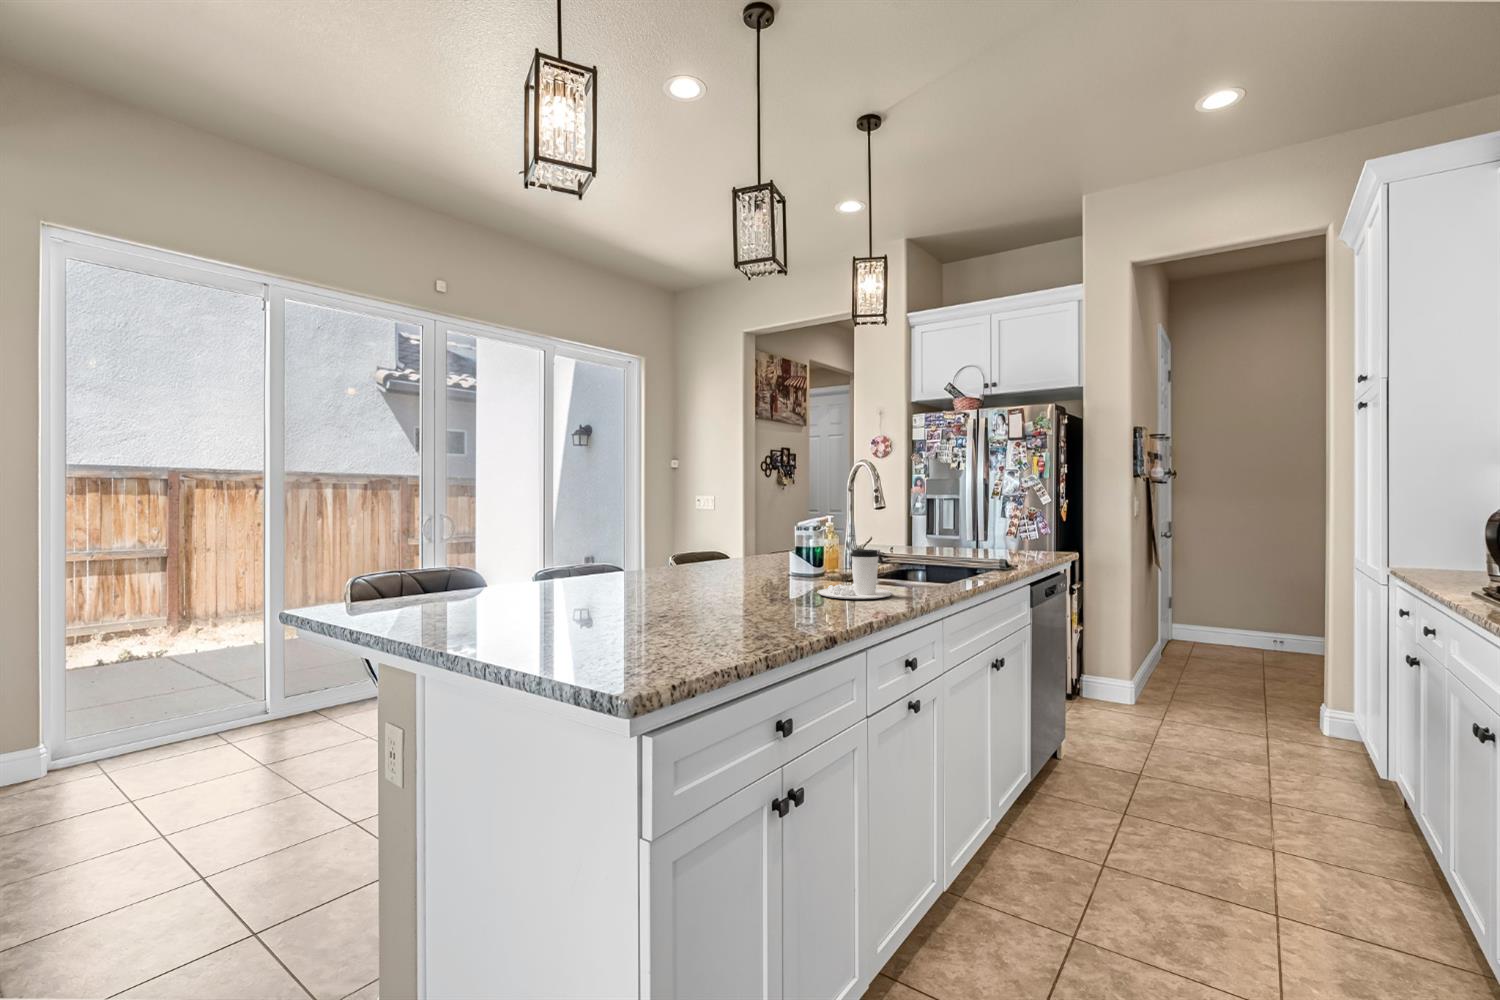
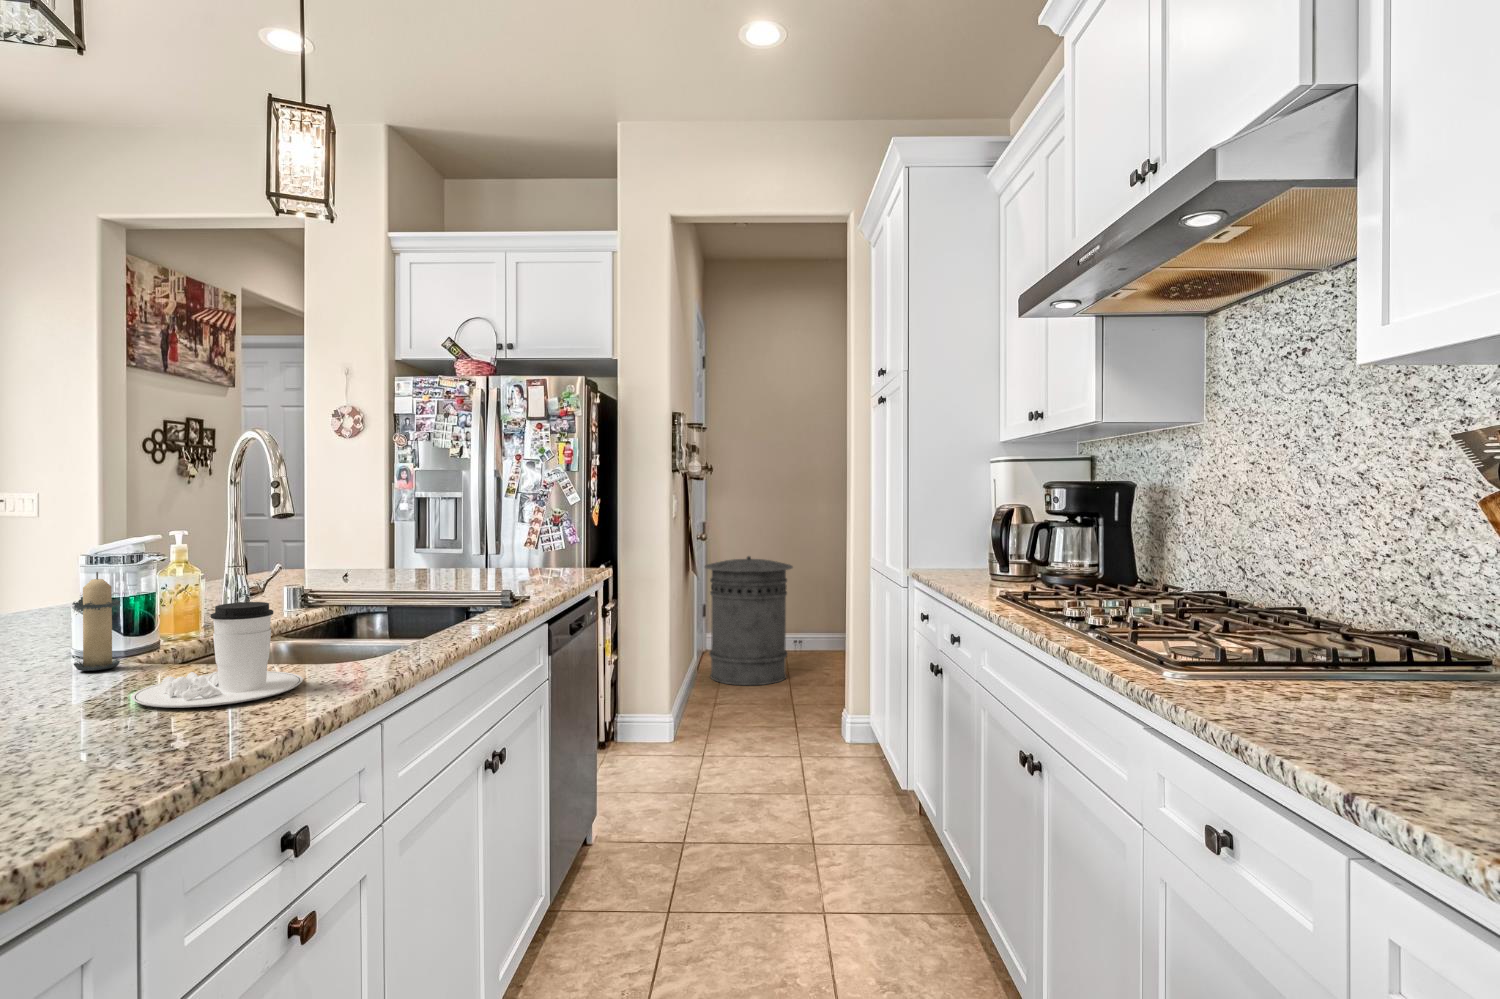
candle: none [780,533,804,583] -> present [72,572,120,671]
trash can: none [1169,553,1266,672] -> present [705,556,793,685]

